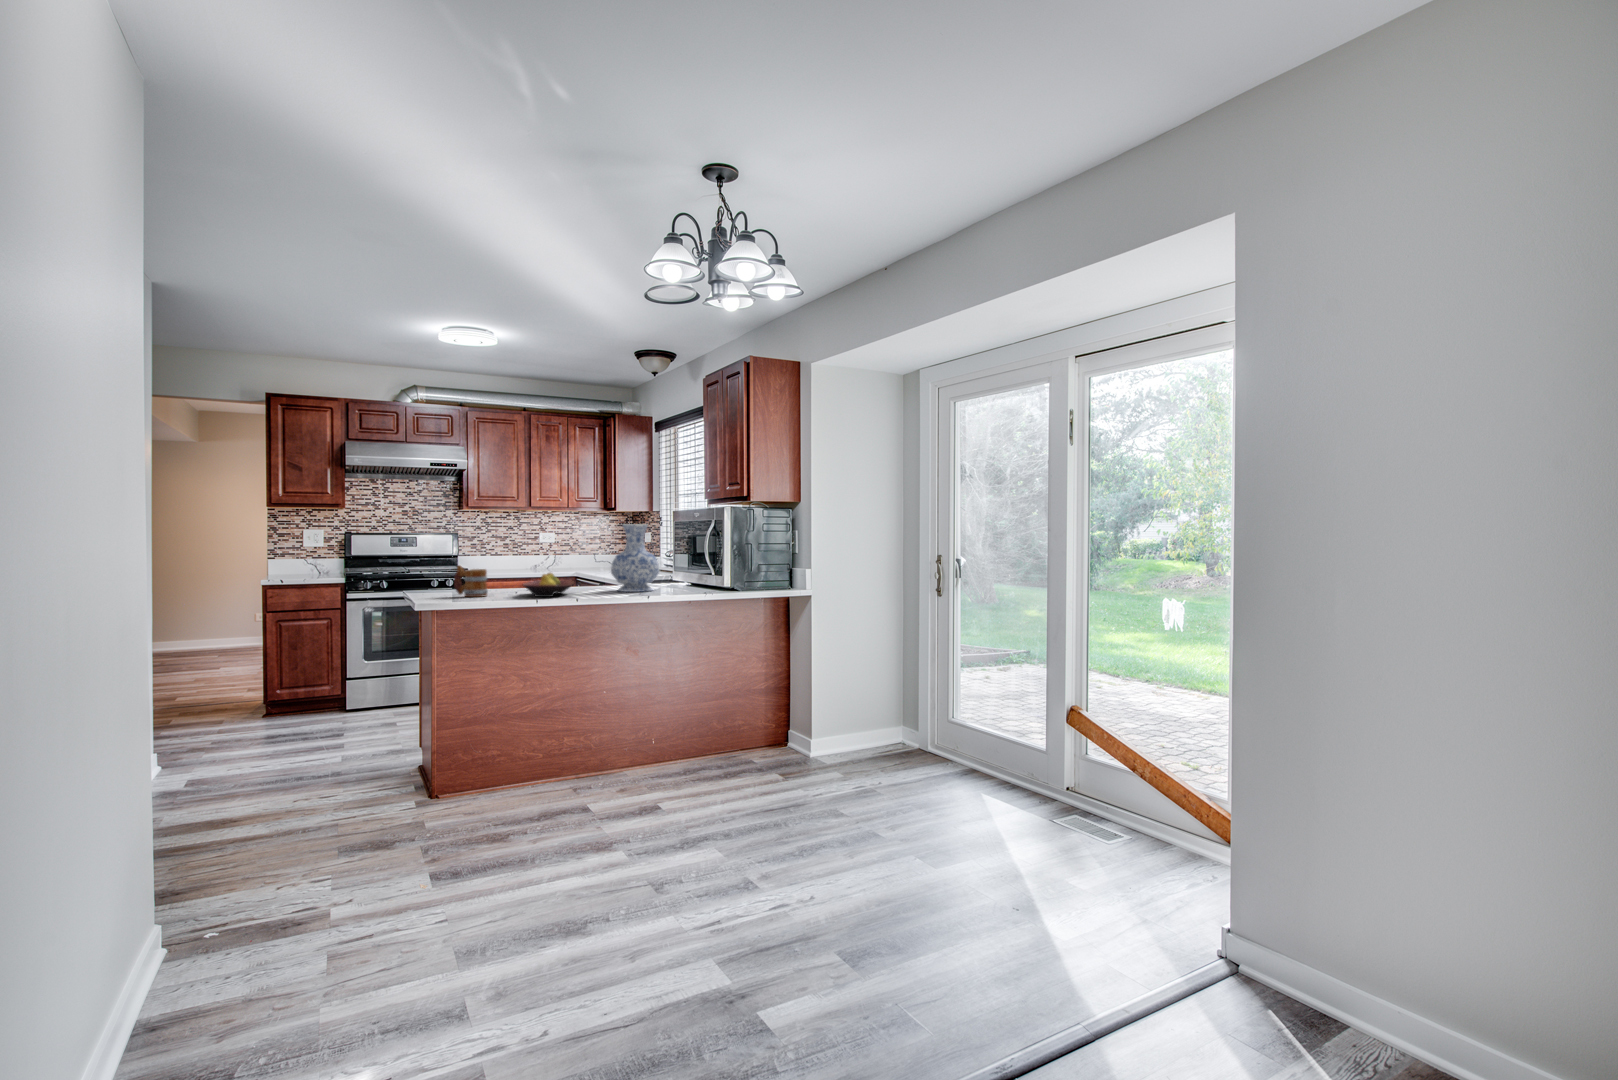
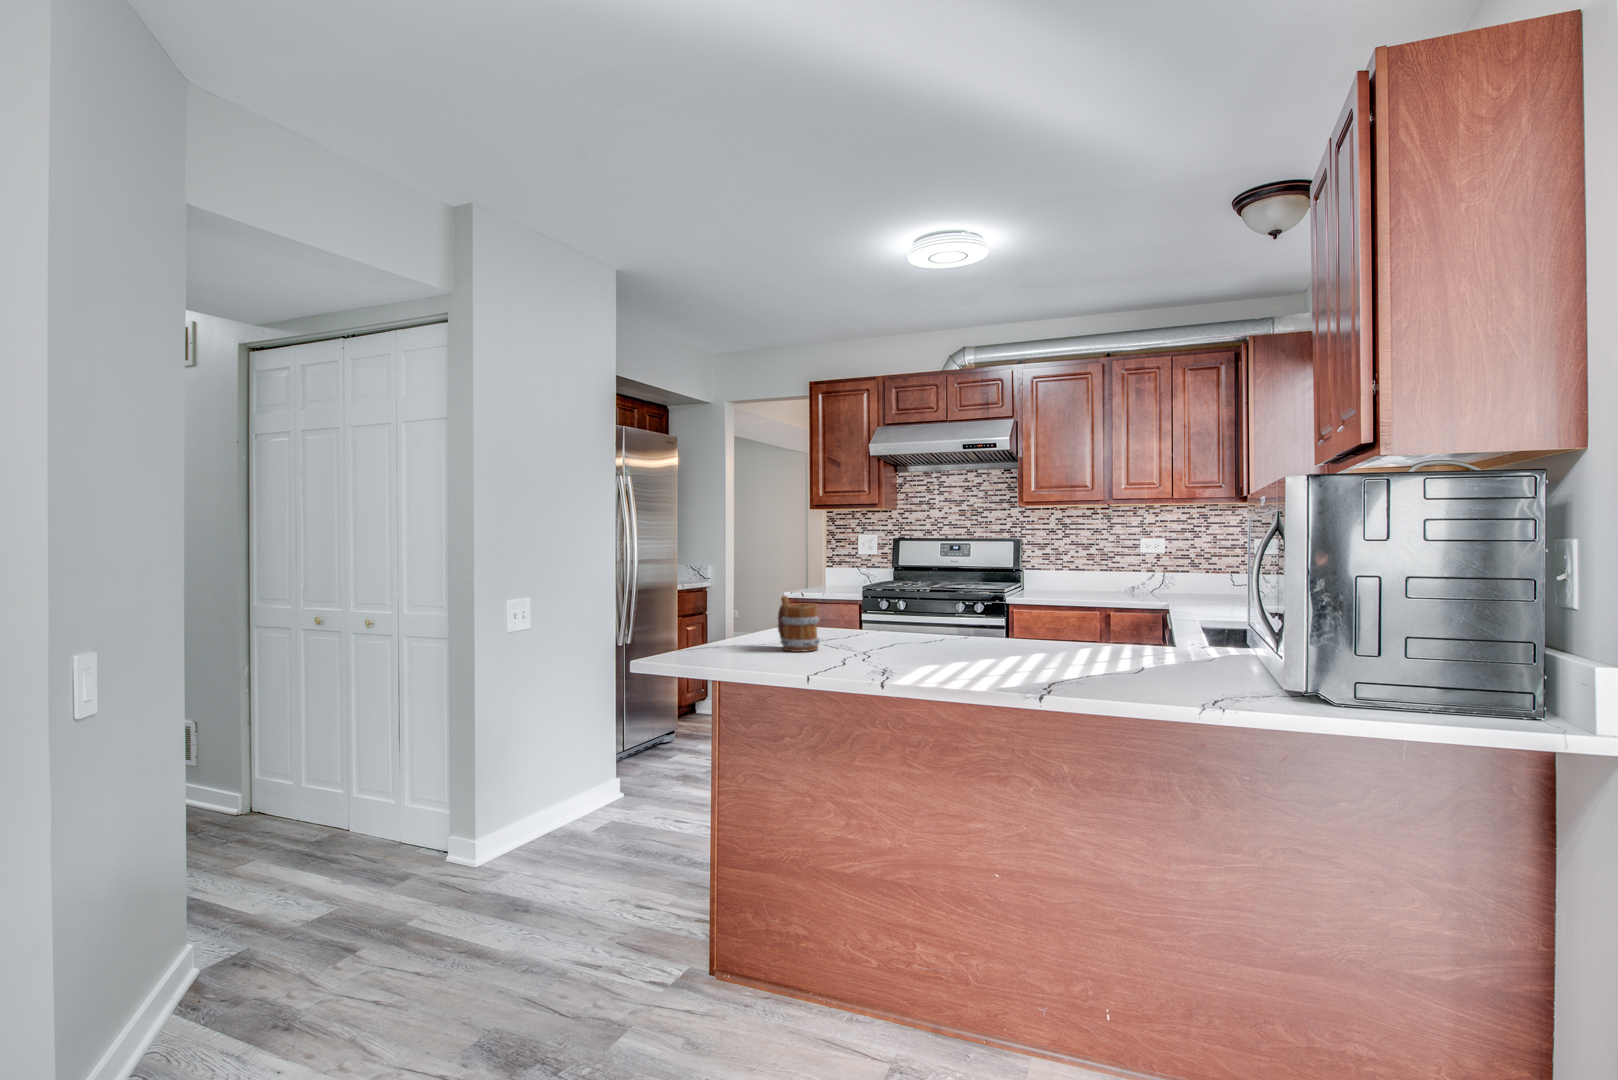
vase: present [611,524,659,592] -> none [1029,525,1137,675]
fruit bowl: present [523,573,574,597] -> none [833,618,957,668]

